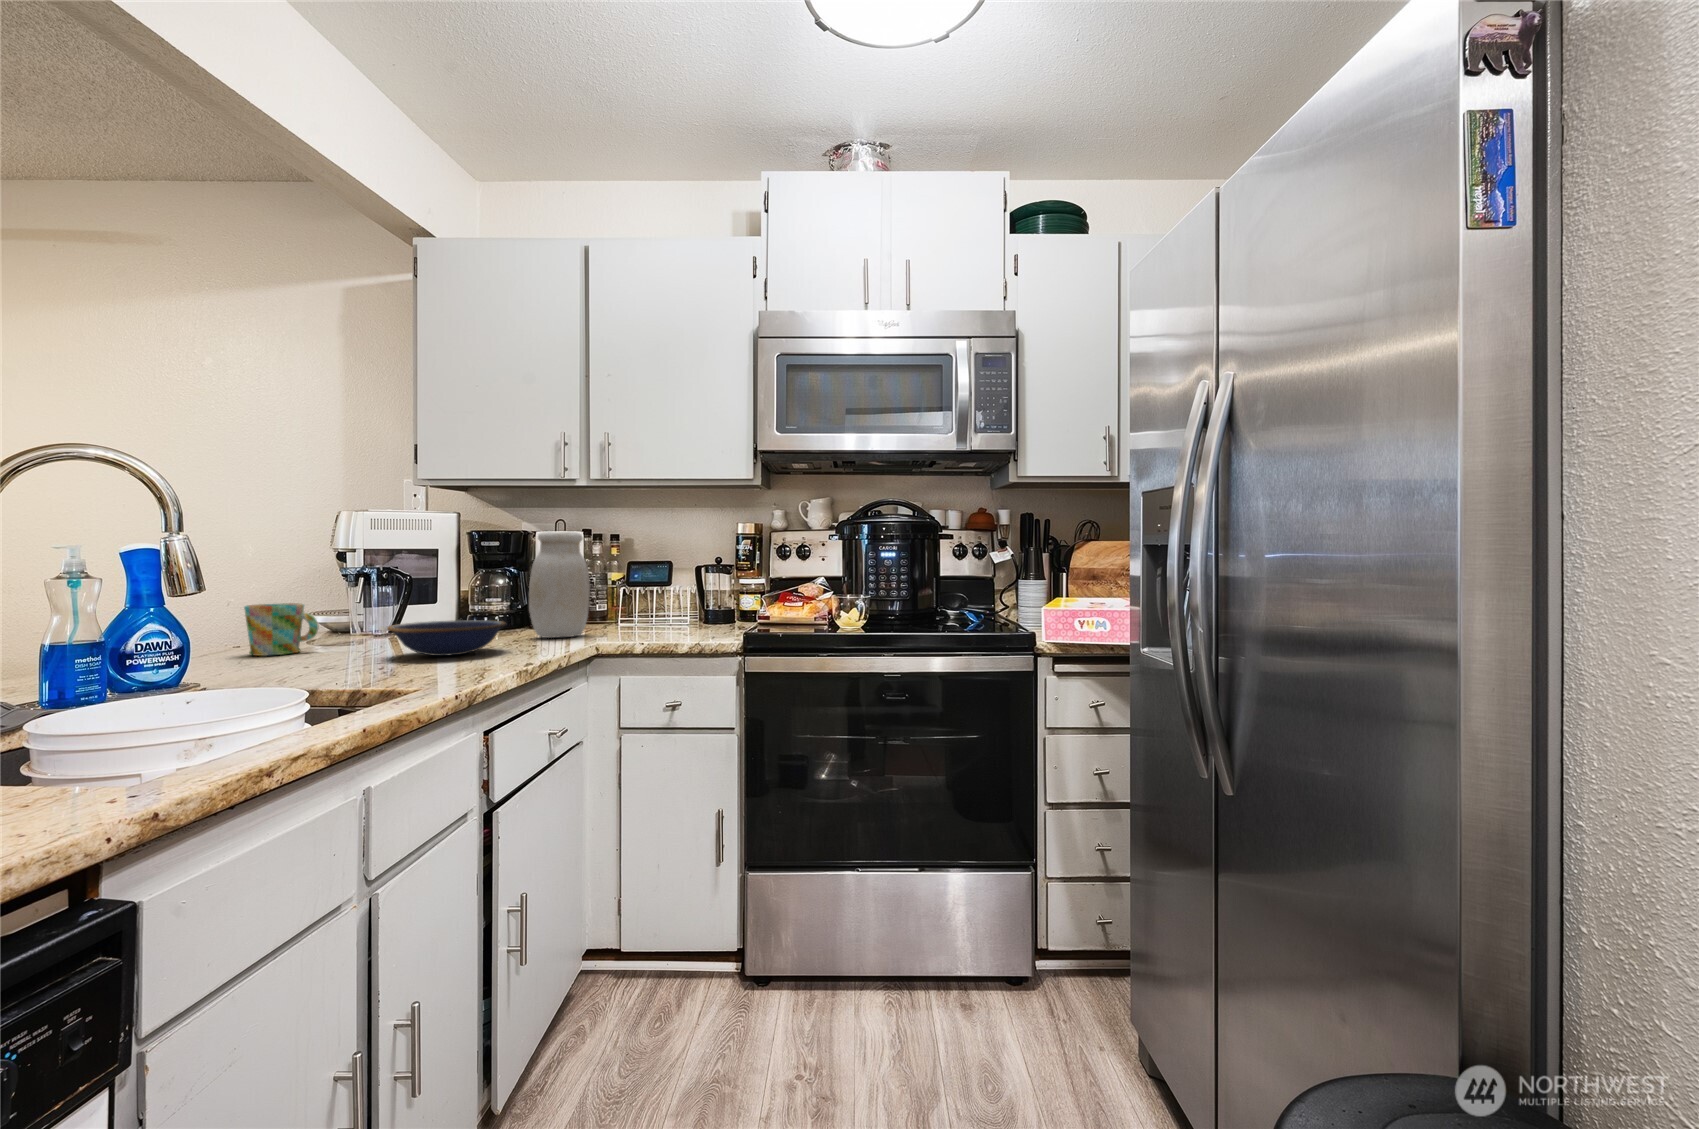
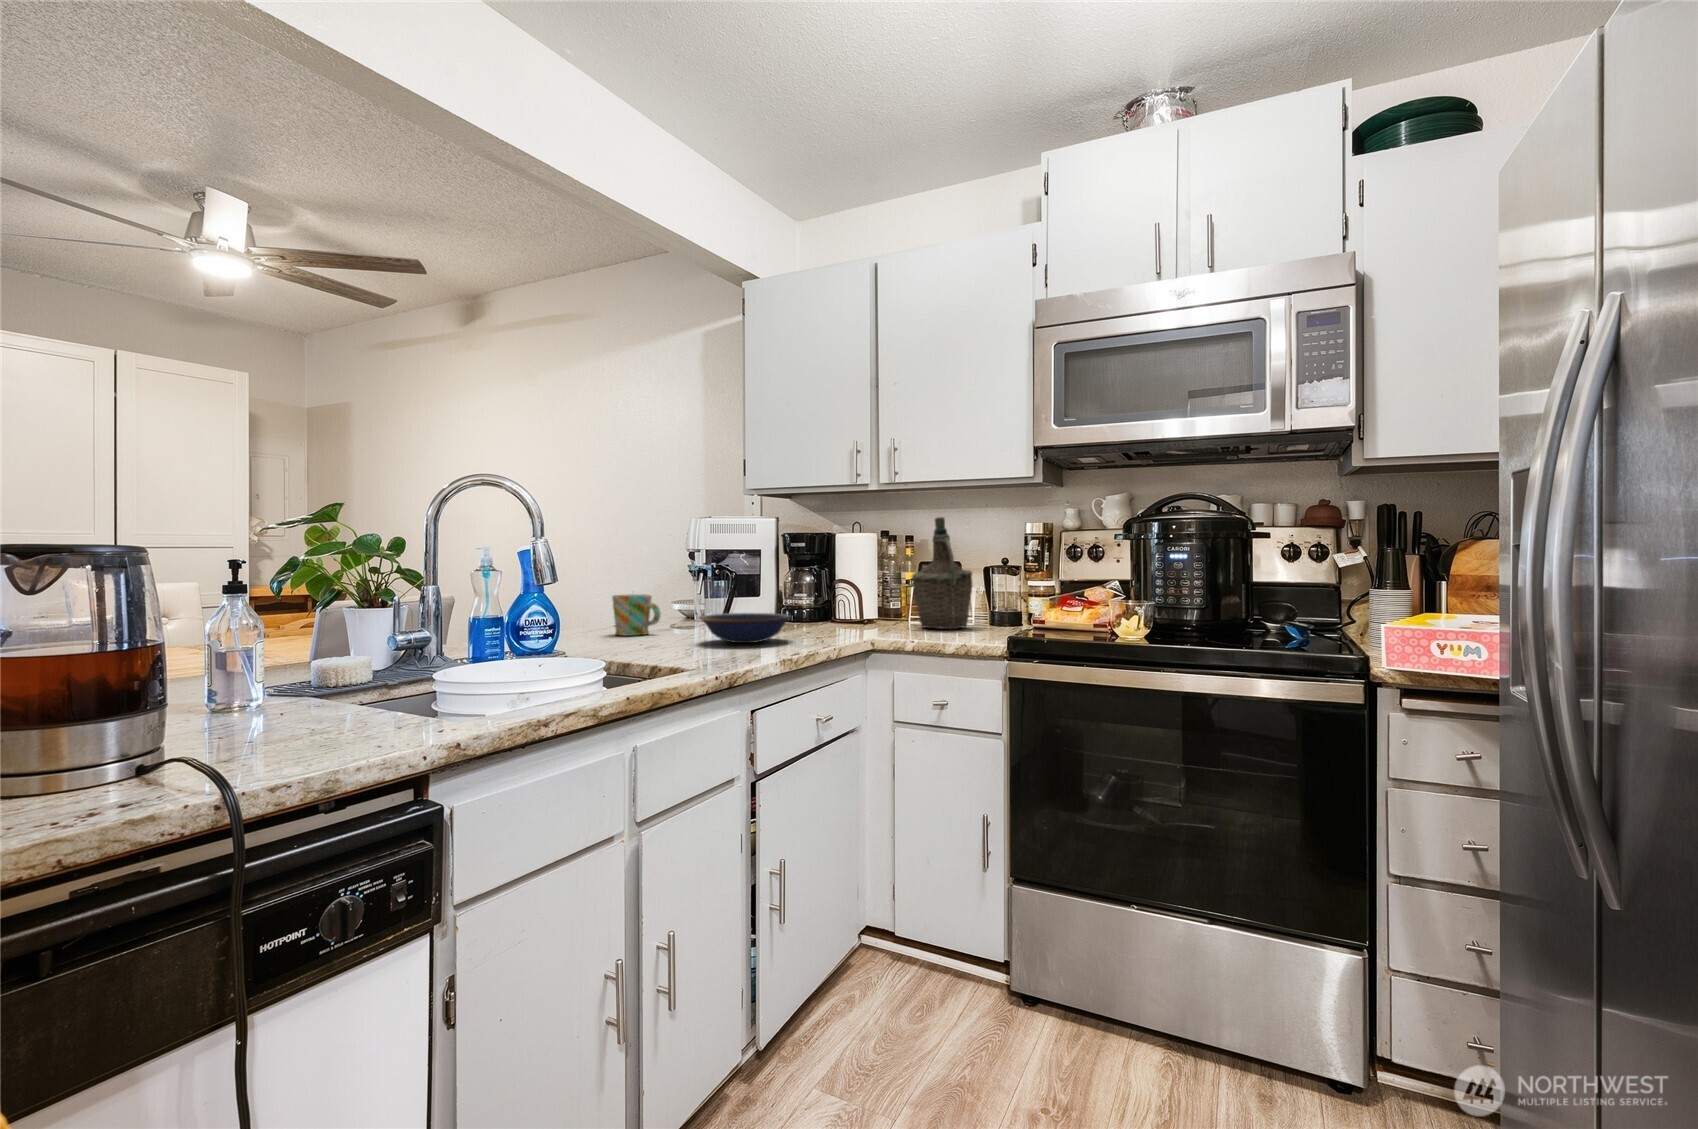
bottle: none [629,516,692,629] -> present [912,517,972,629]
jar: present [529,531,590,638] -> none [820,534,872,632]

